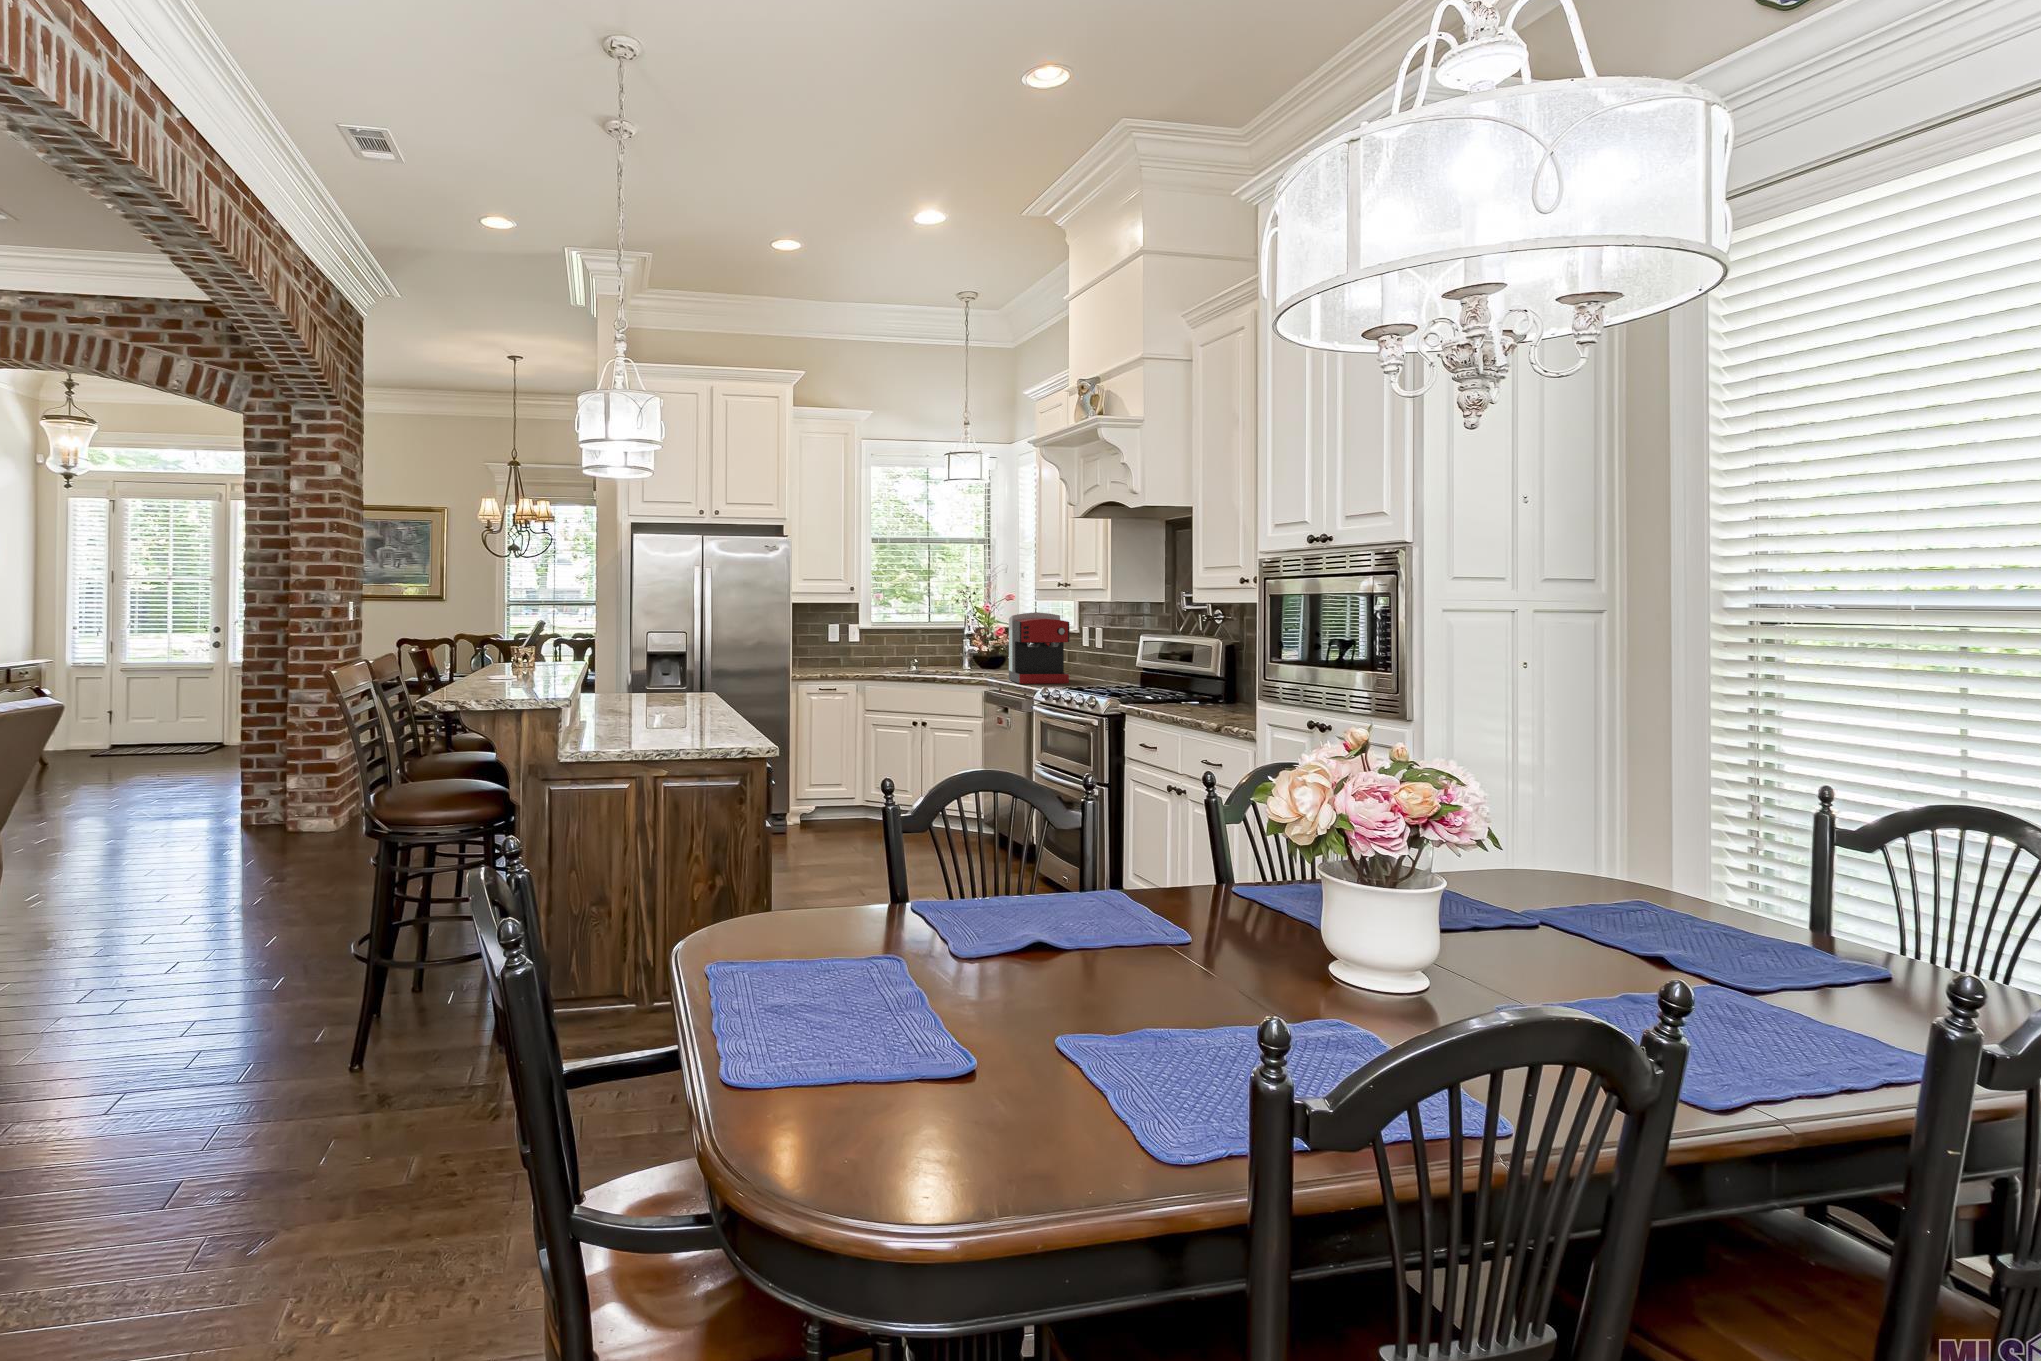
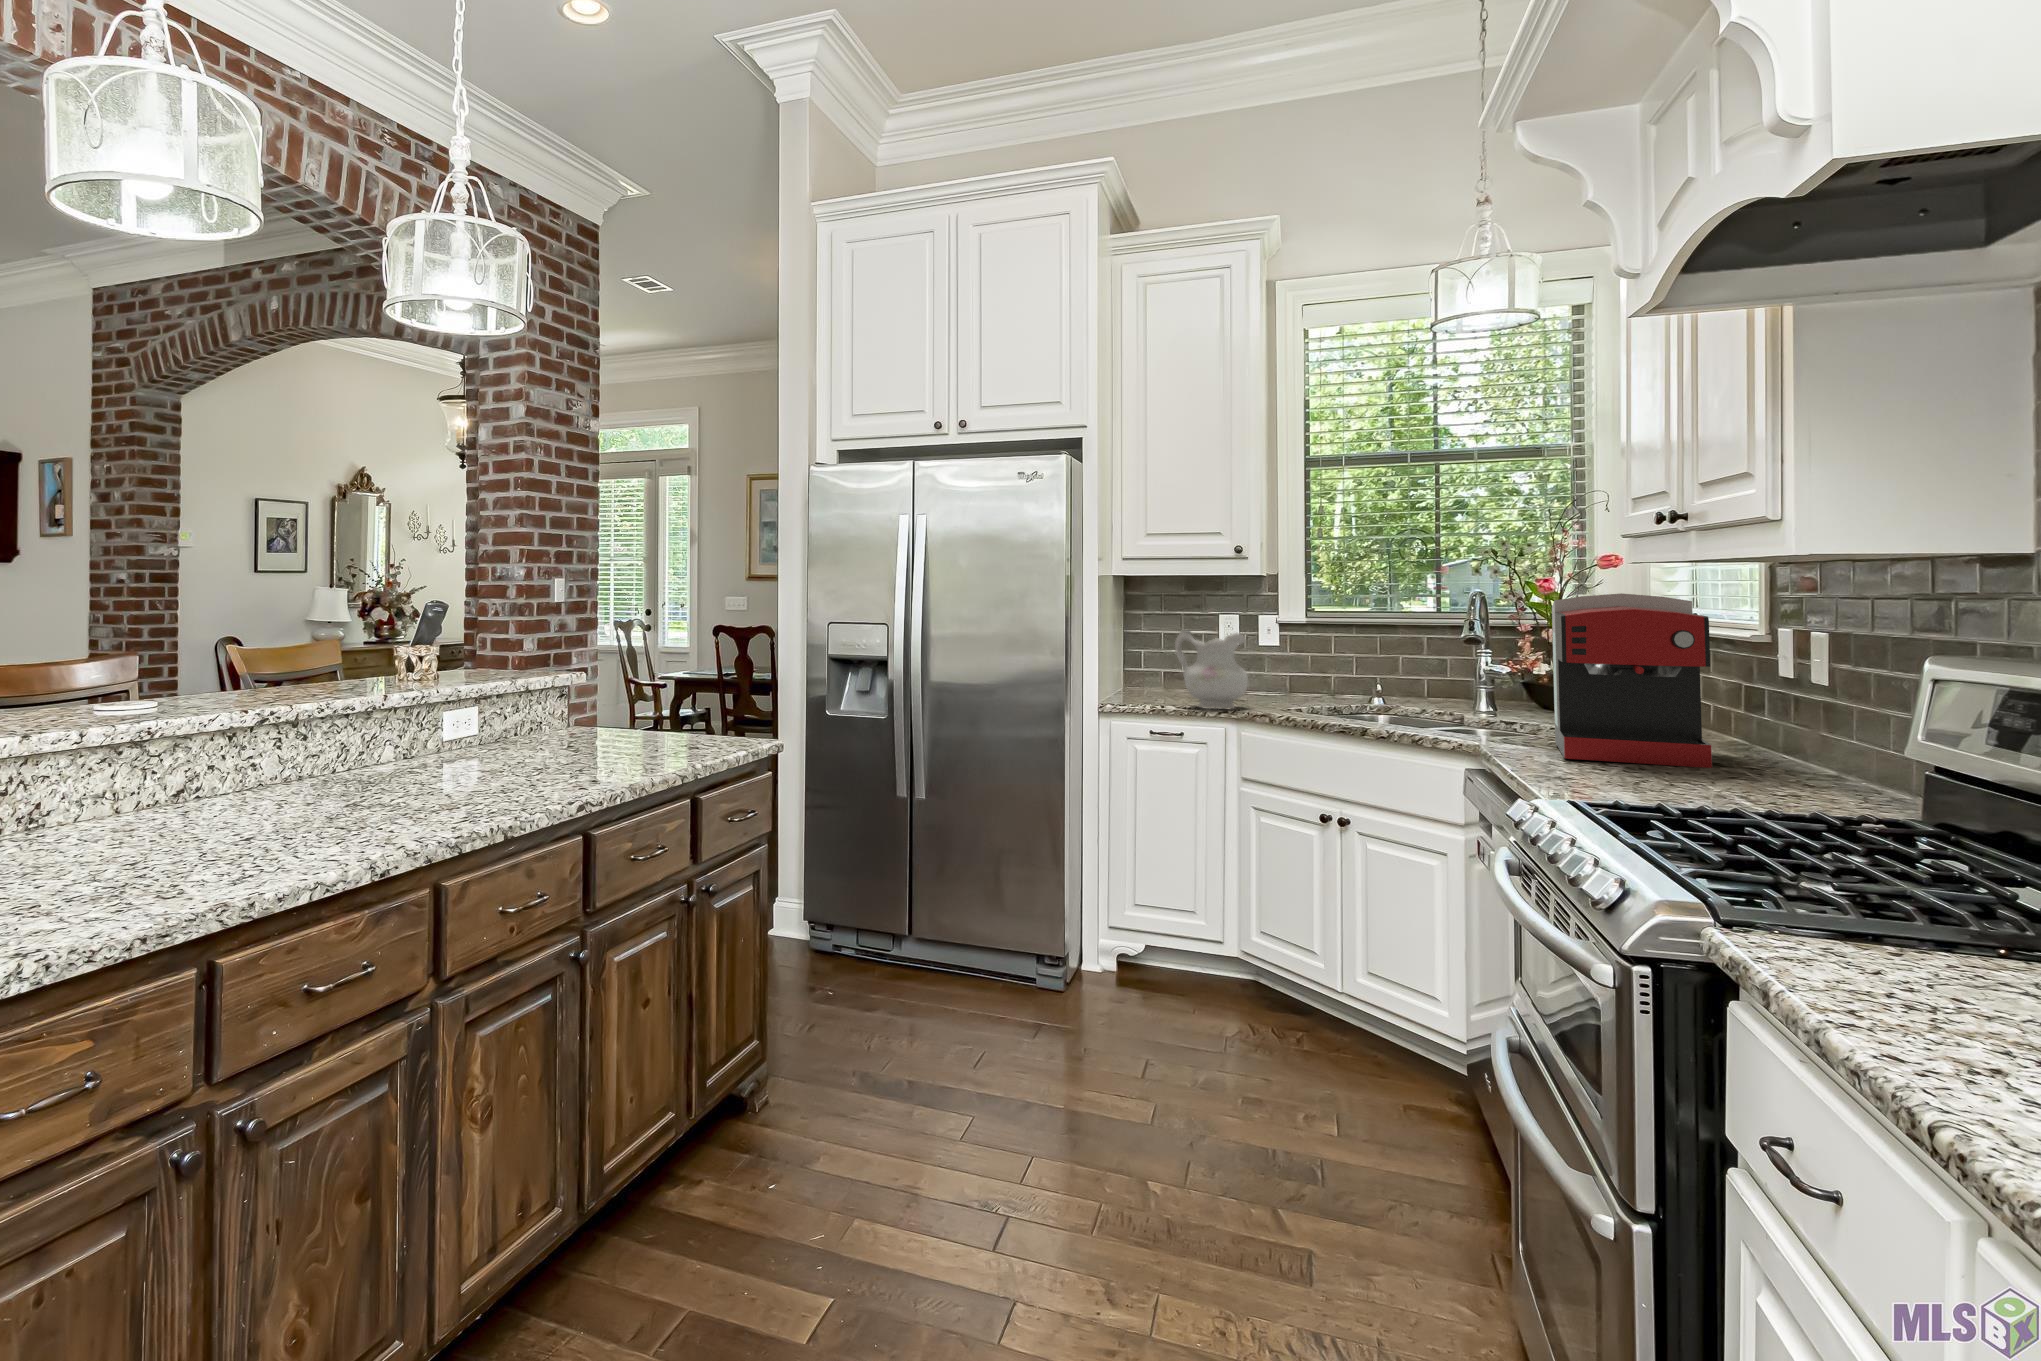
ceramic pitcher: none [817,633,856,677] -> present [1175,630,1248,709]

